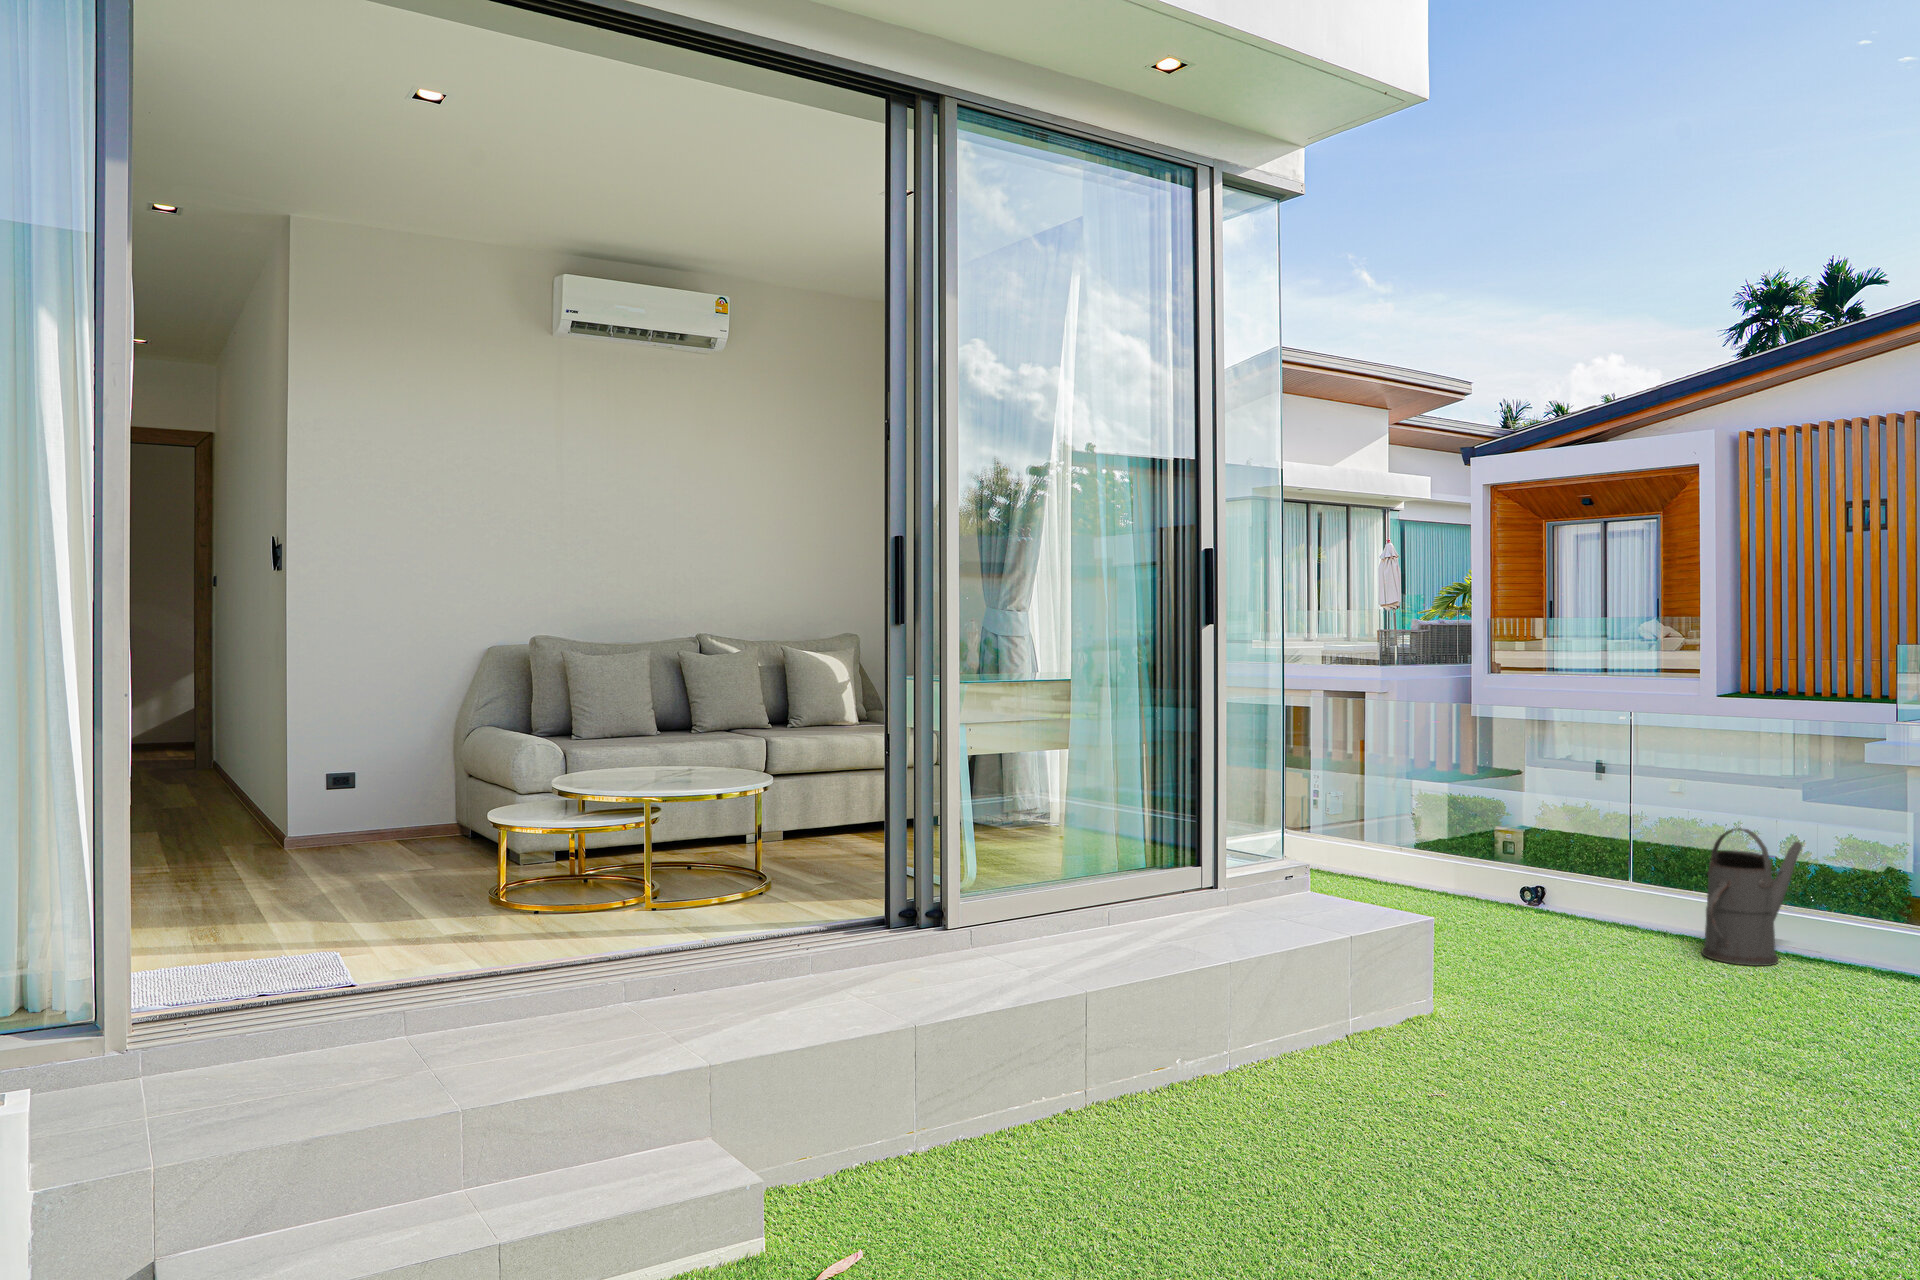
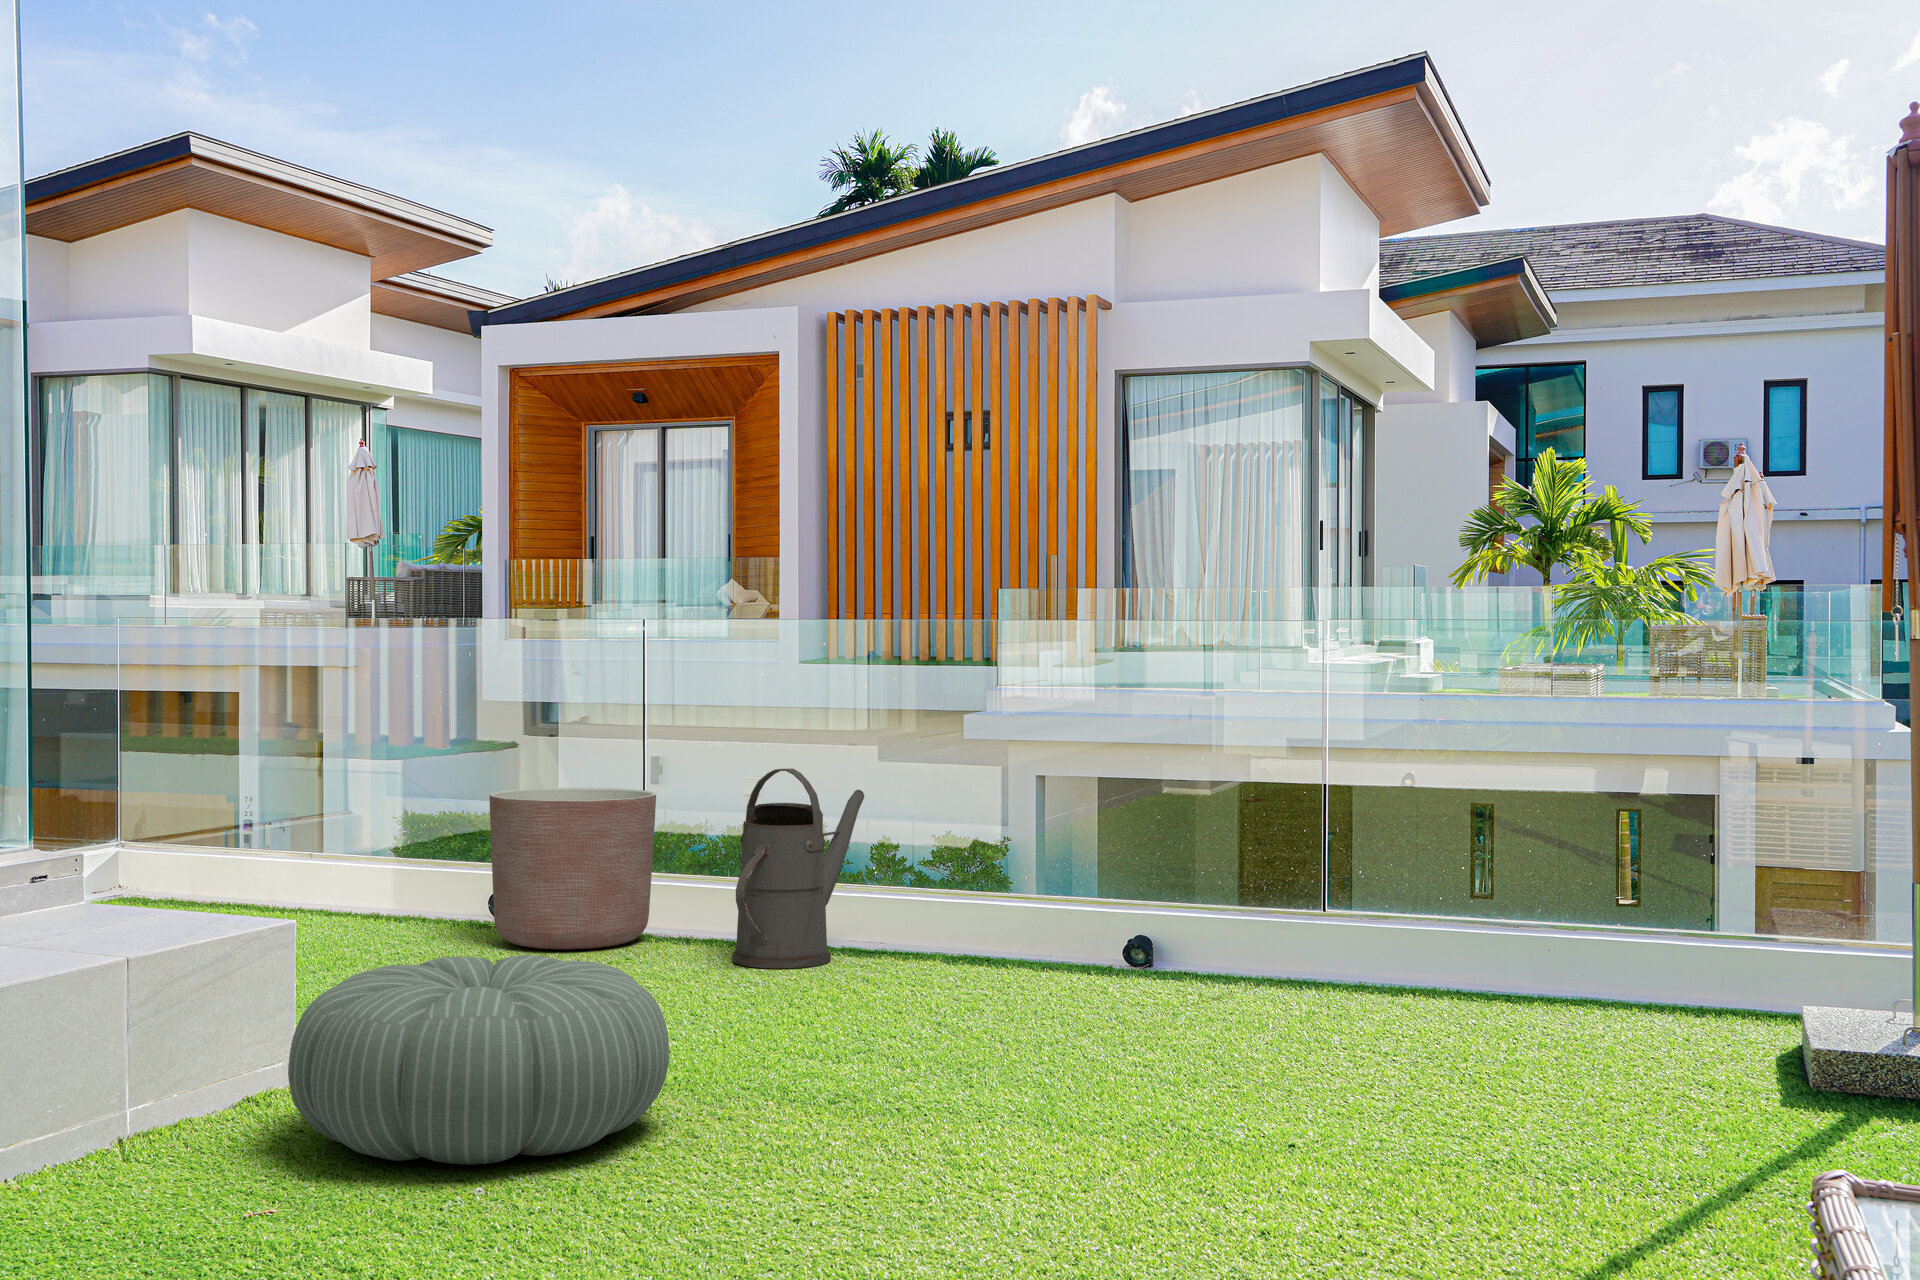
planter: none [1524,822,1640,931] -> present [489,788,656,950]
pouf: none [1450,956,1684,1088] -> present [288,955,669,1165]

